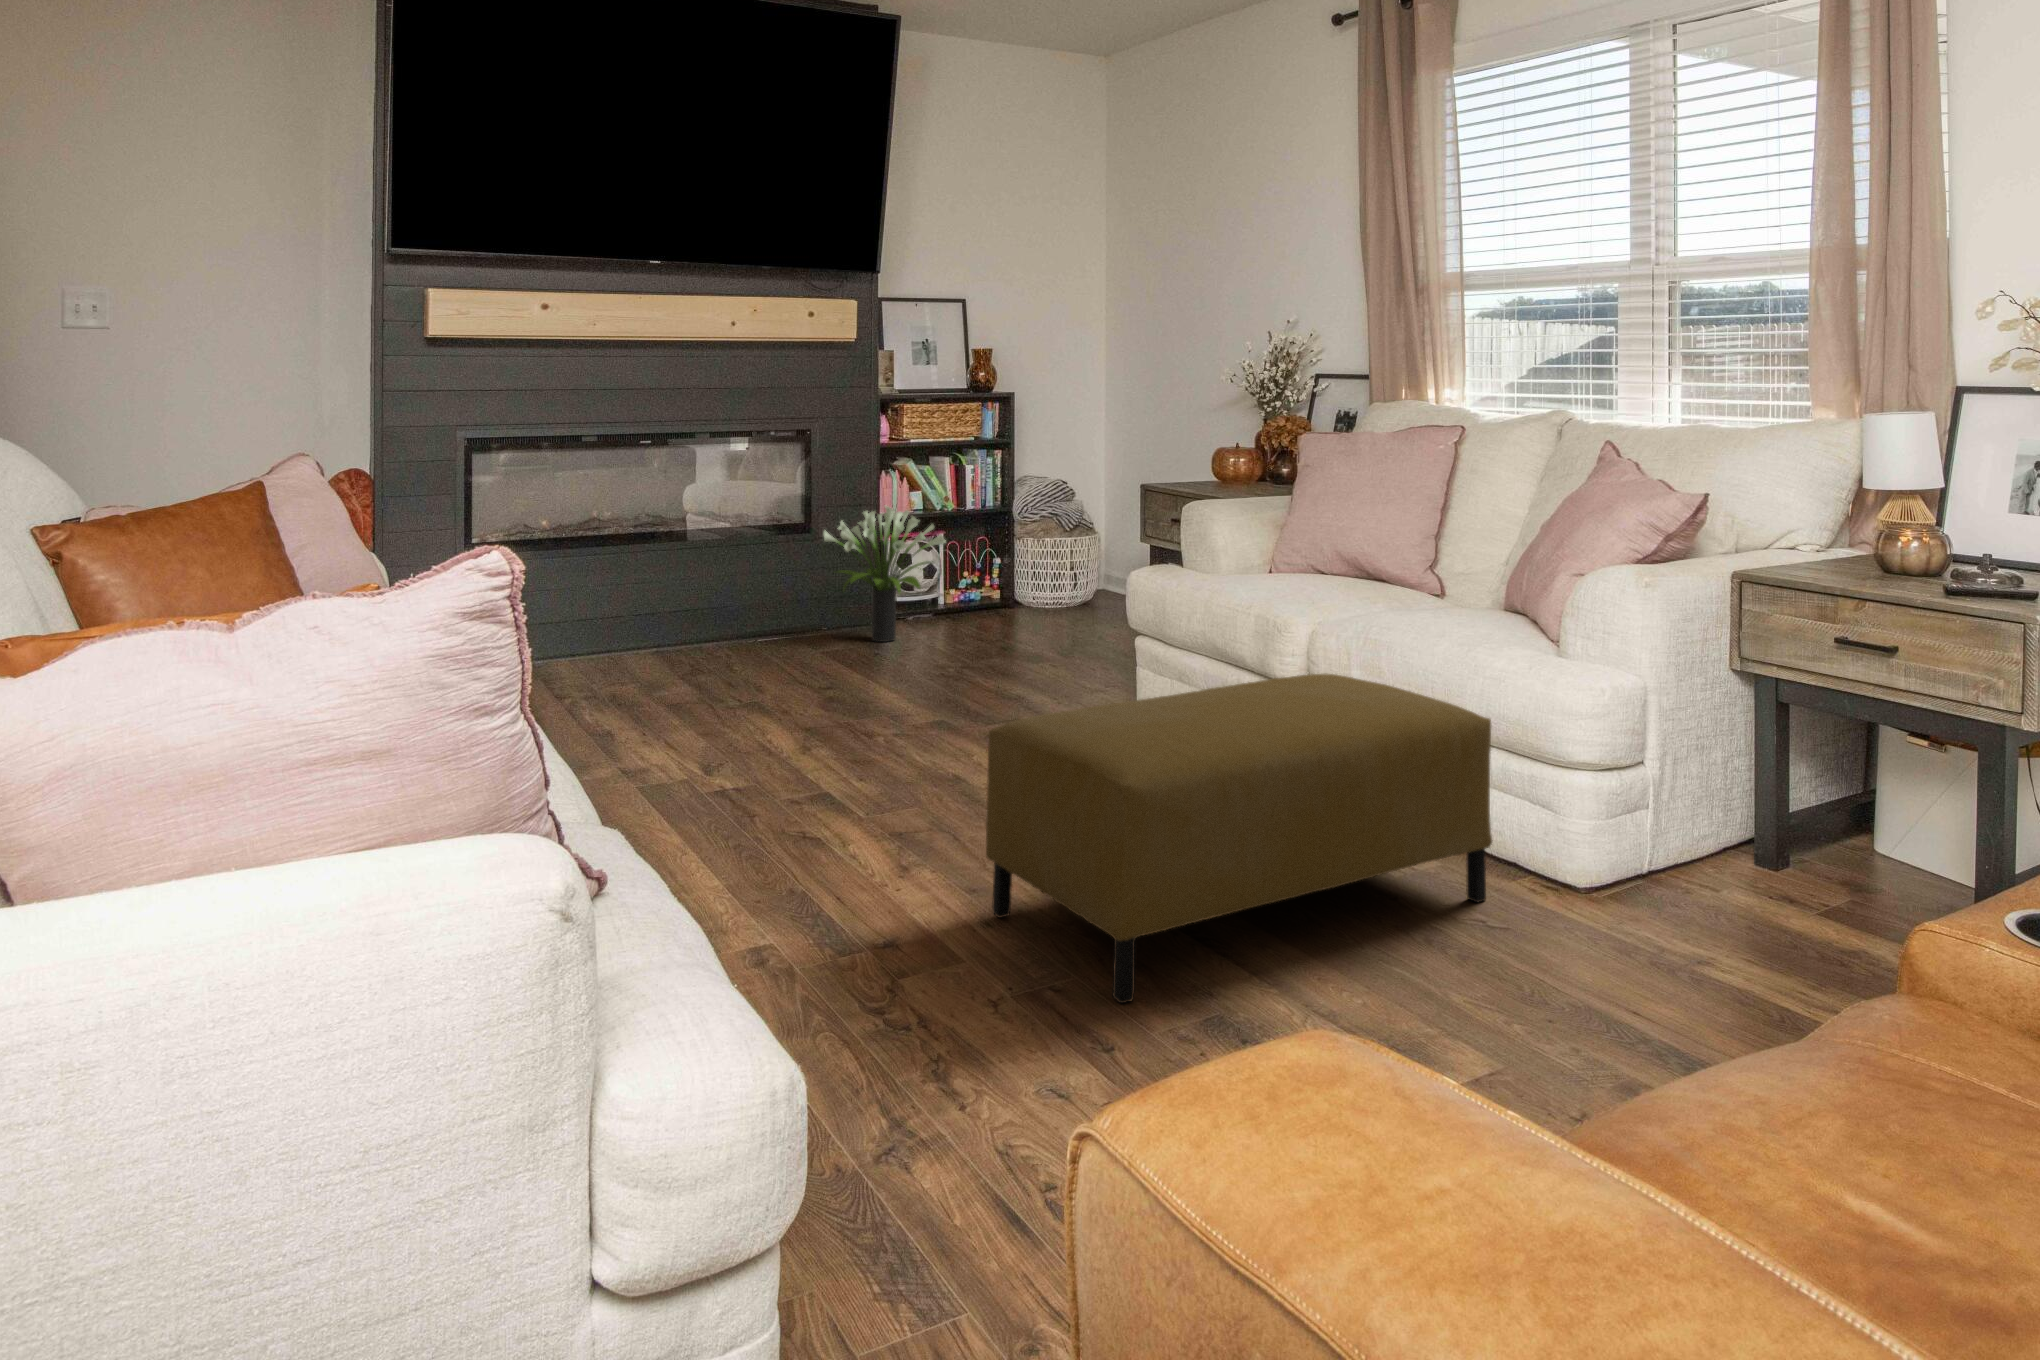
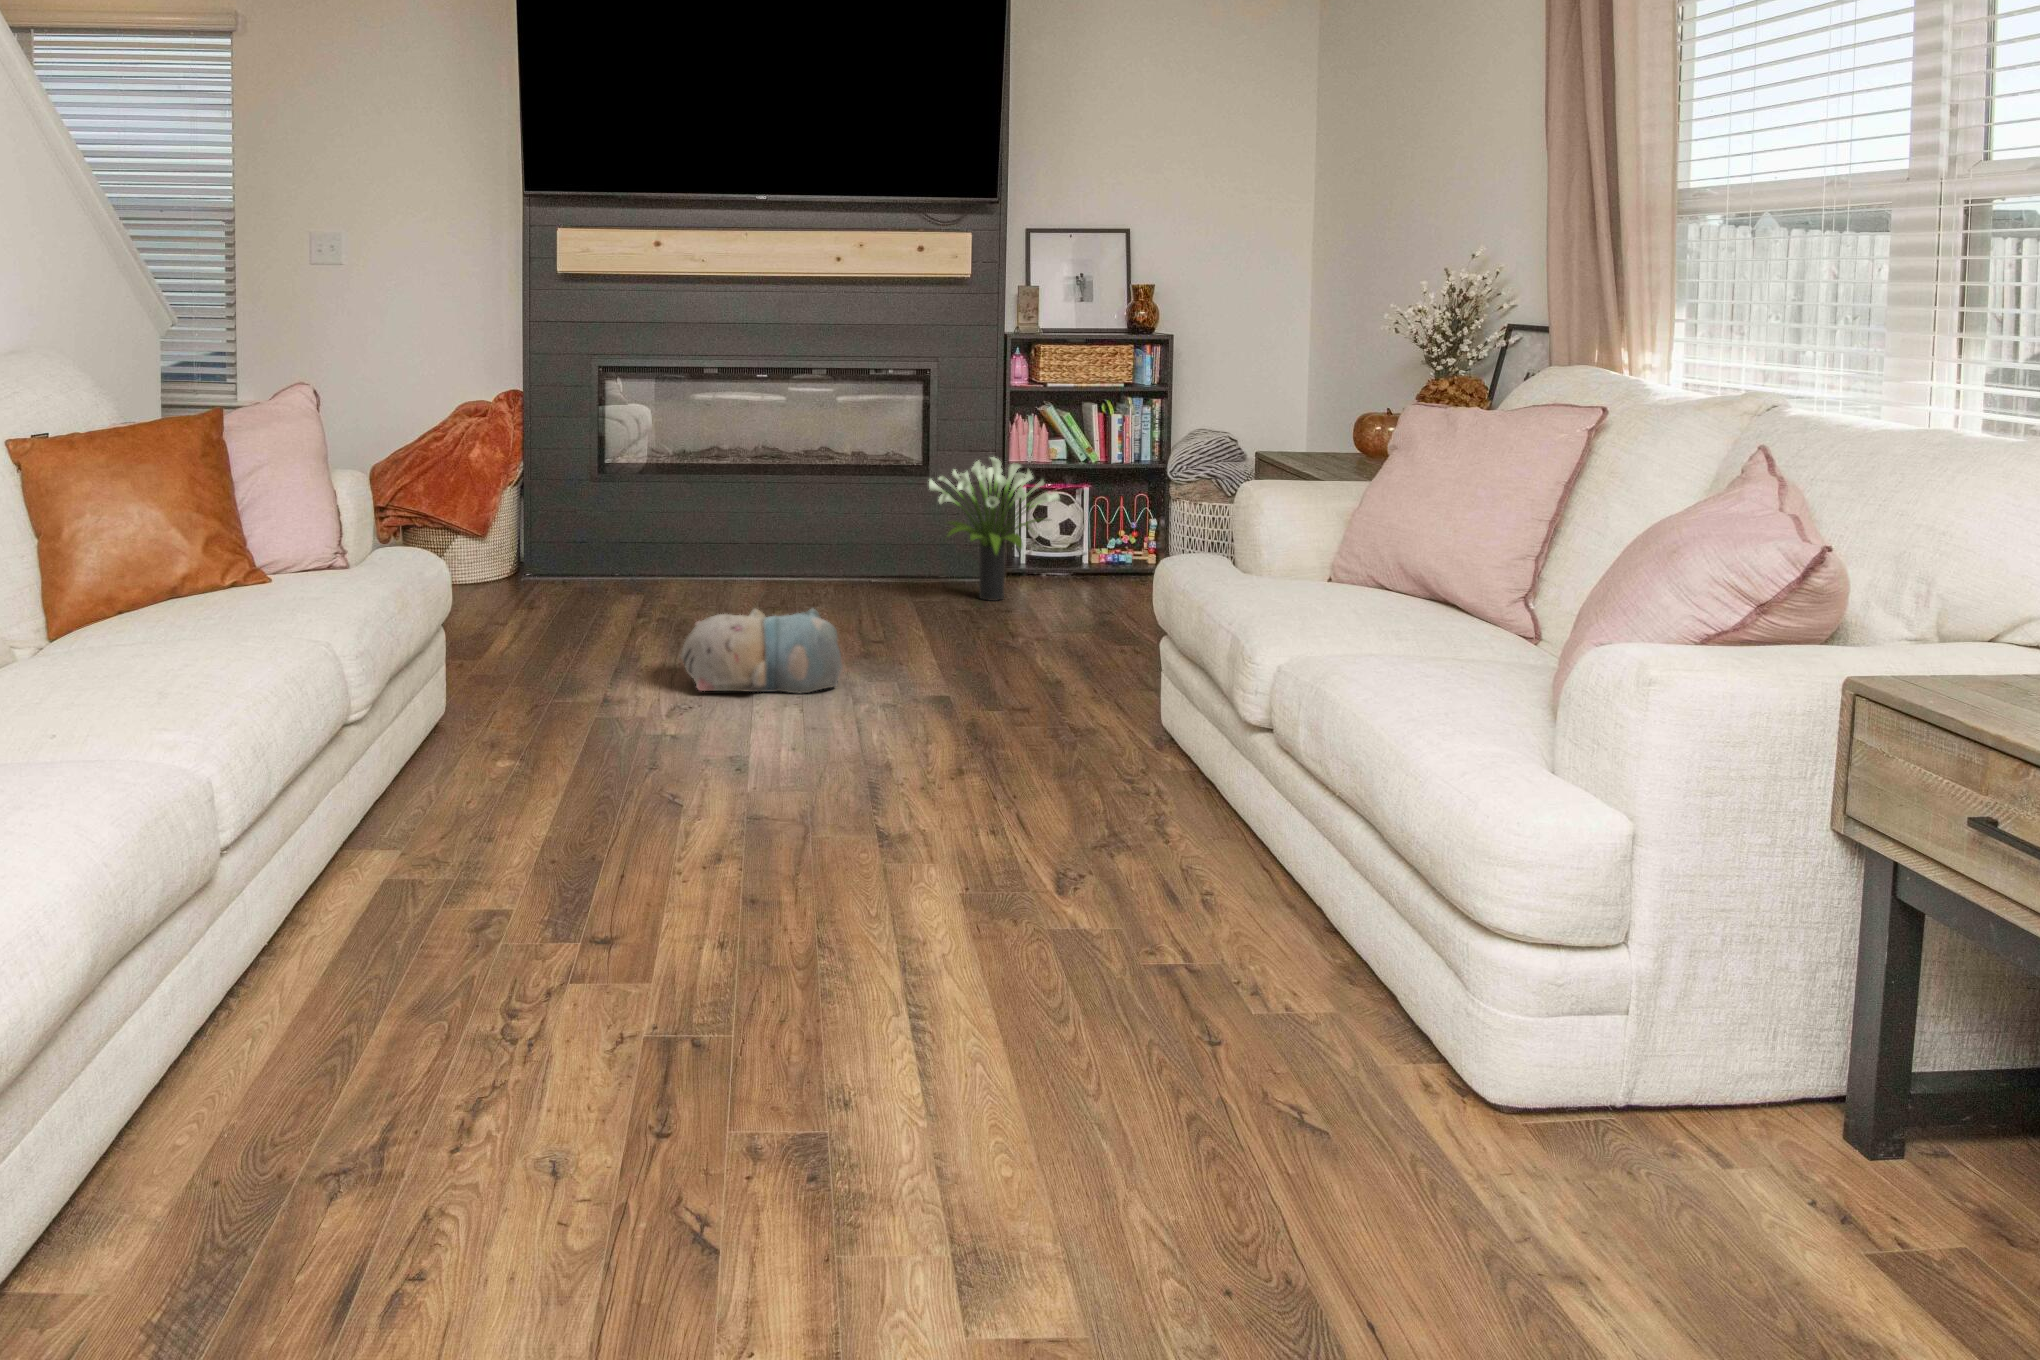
plush toy: none [674,650,840,739] -> present [680,609,843,693]
ottoman: present [986,674,1492,1003] -> none [713,732,1345,1104]

